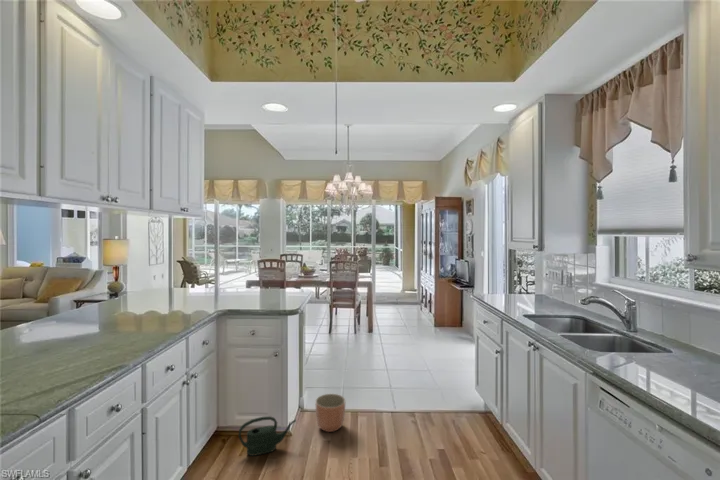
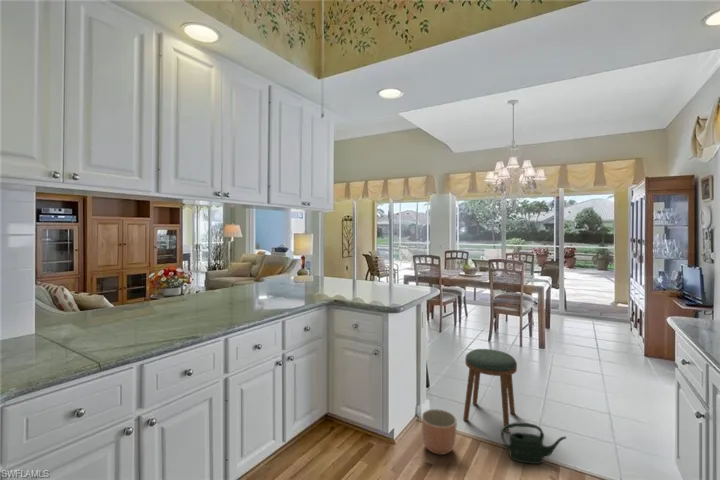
stool: none [337,336,377,400] -> present [463,349,517,433]
watering can: present [239,416,296,456] -> present [501,423,566,464]

